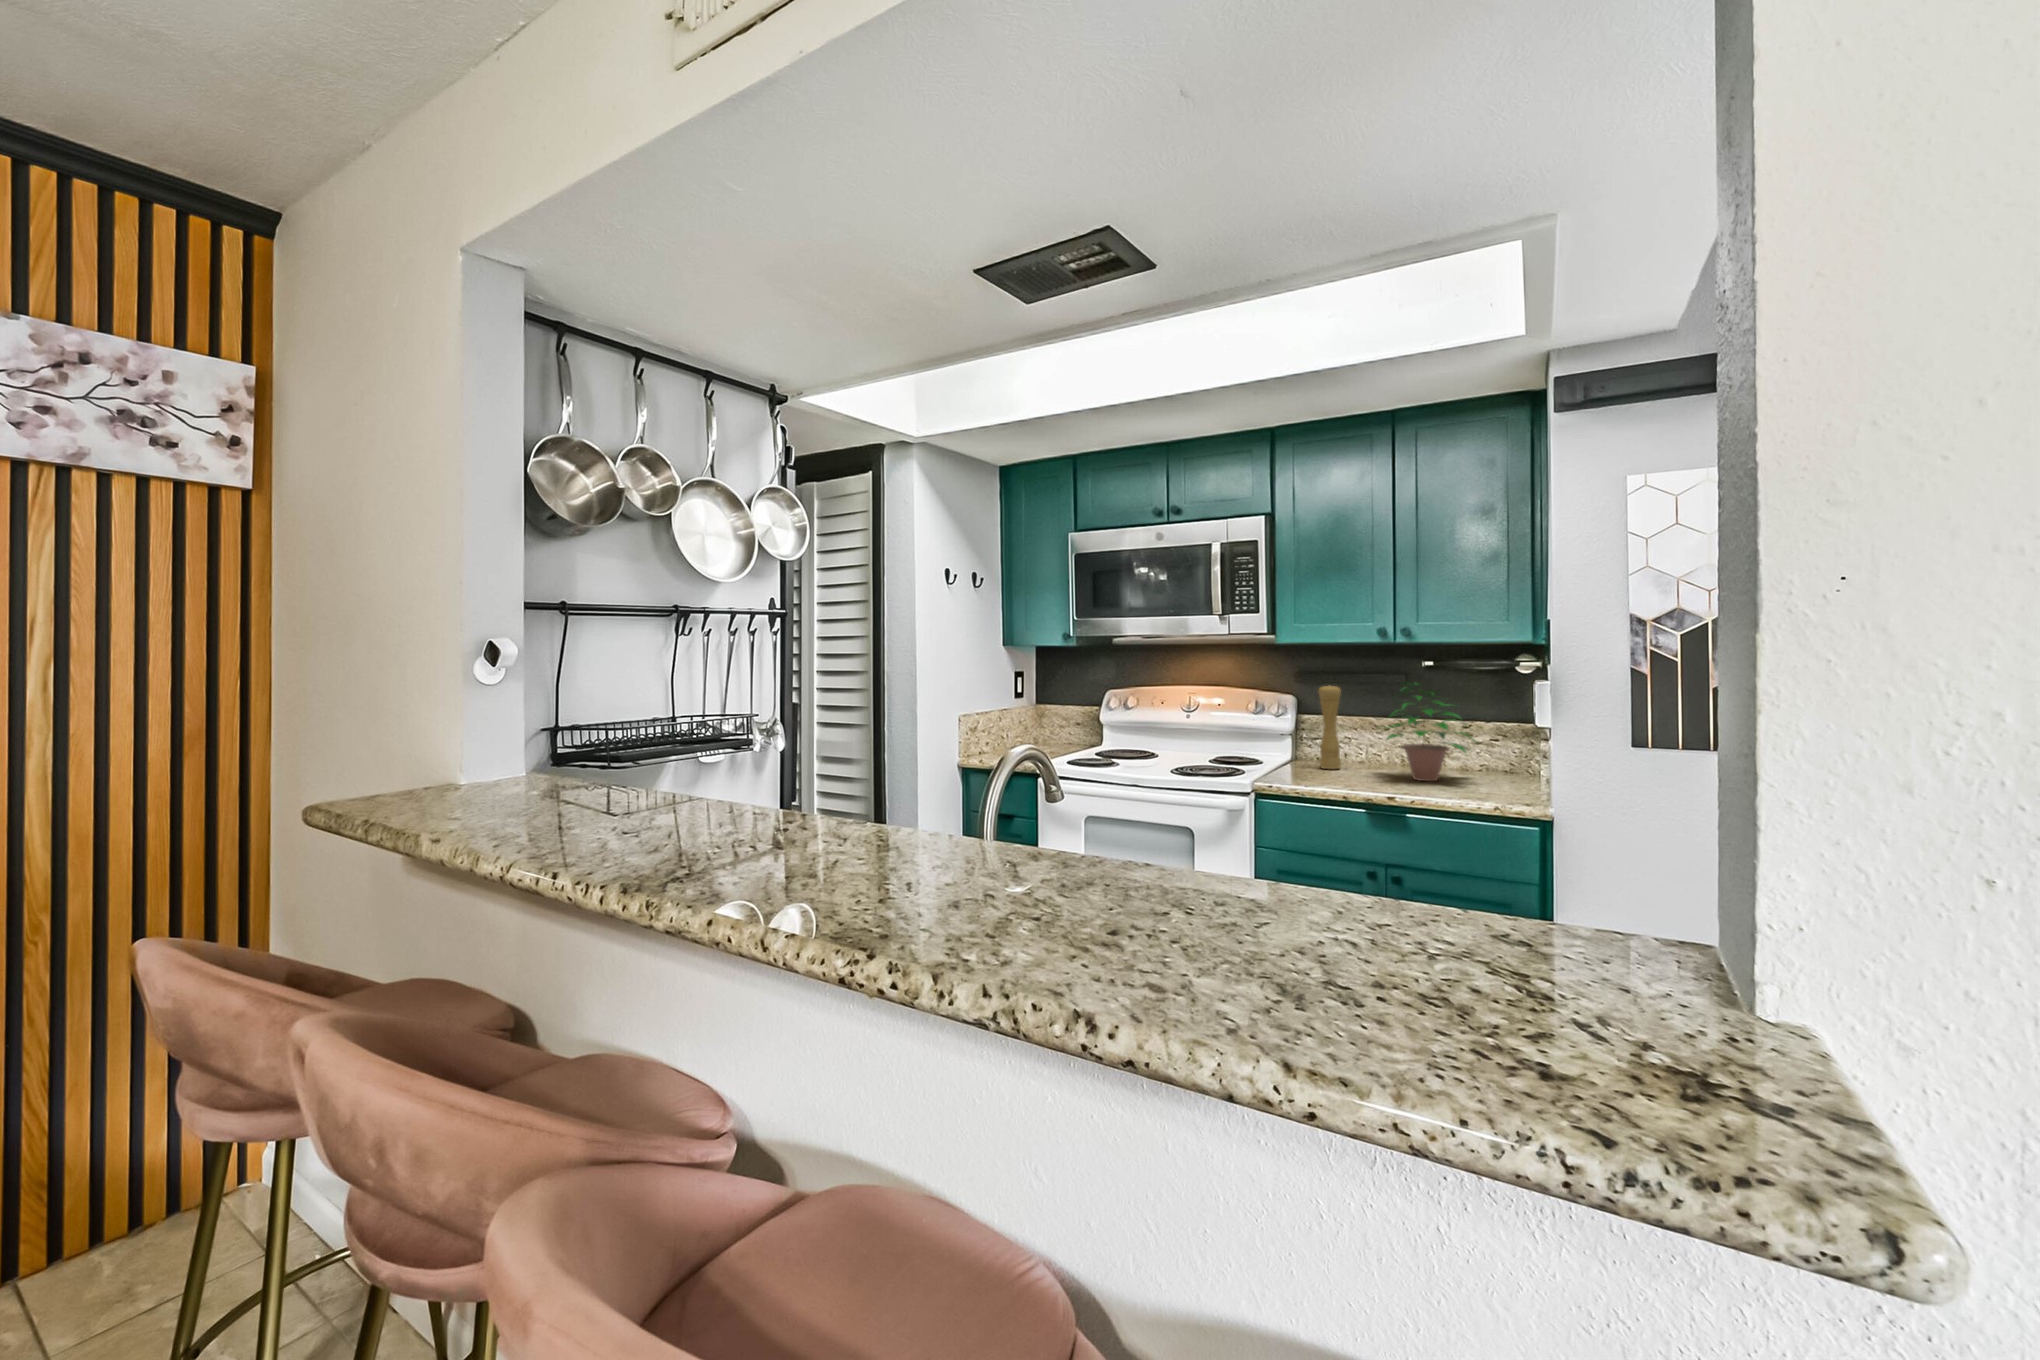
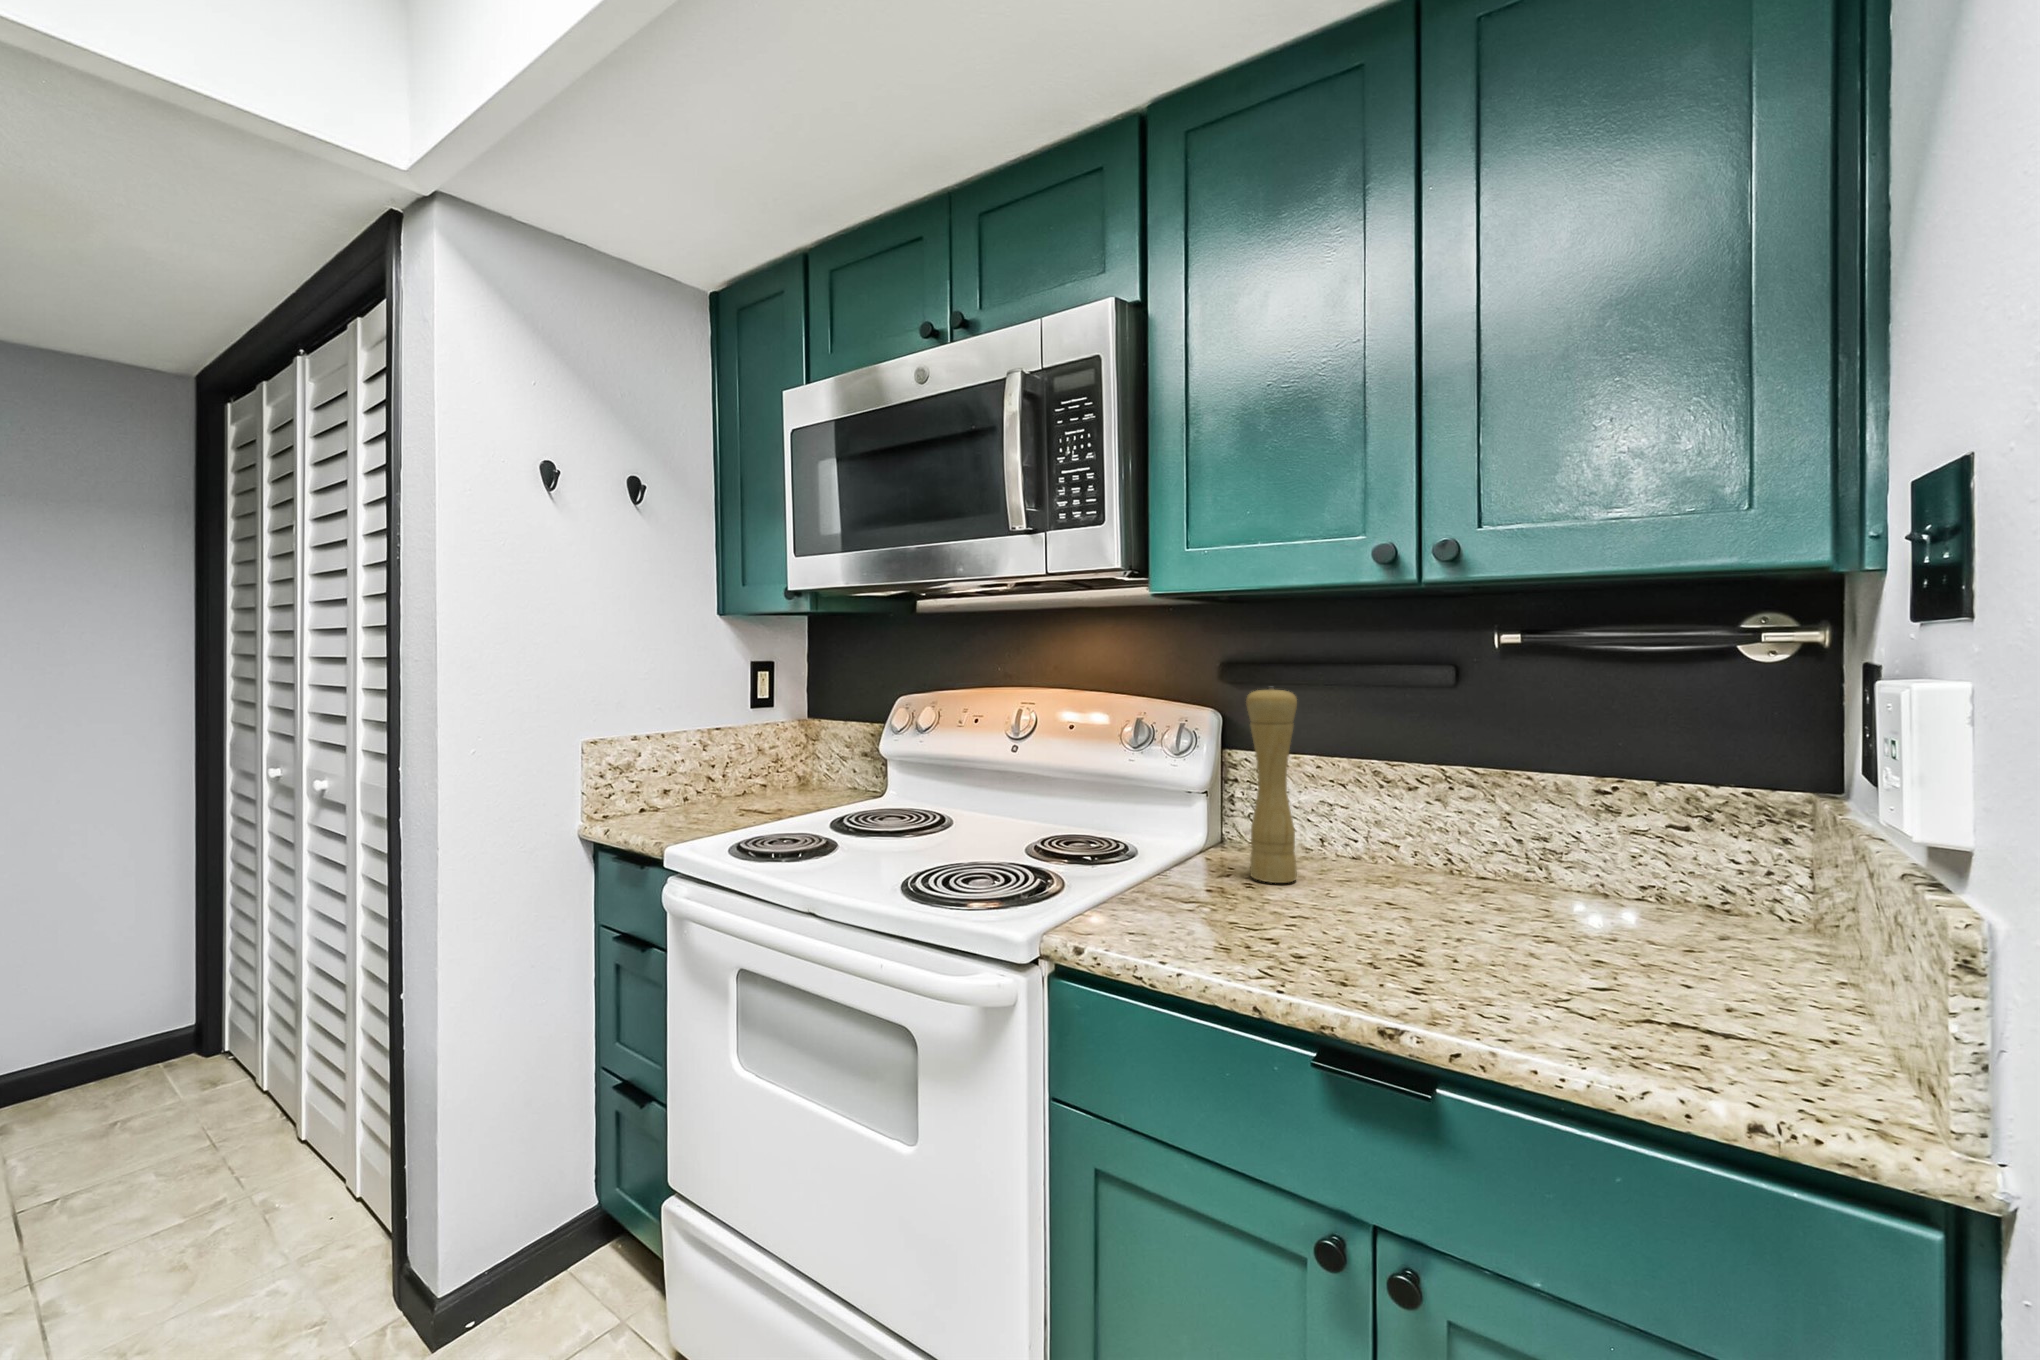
potted plant: present [1387,683,1472,781] -> none [1362,681,1655,947]

